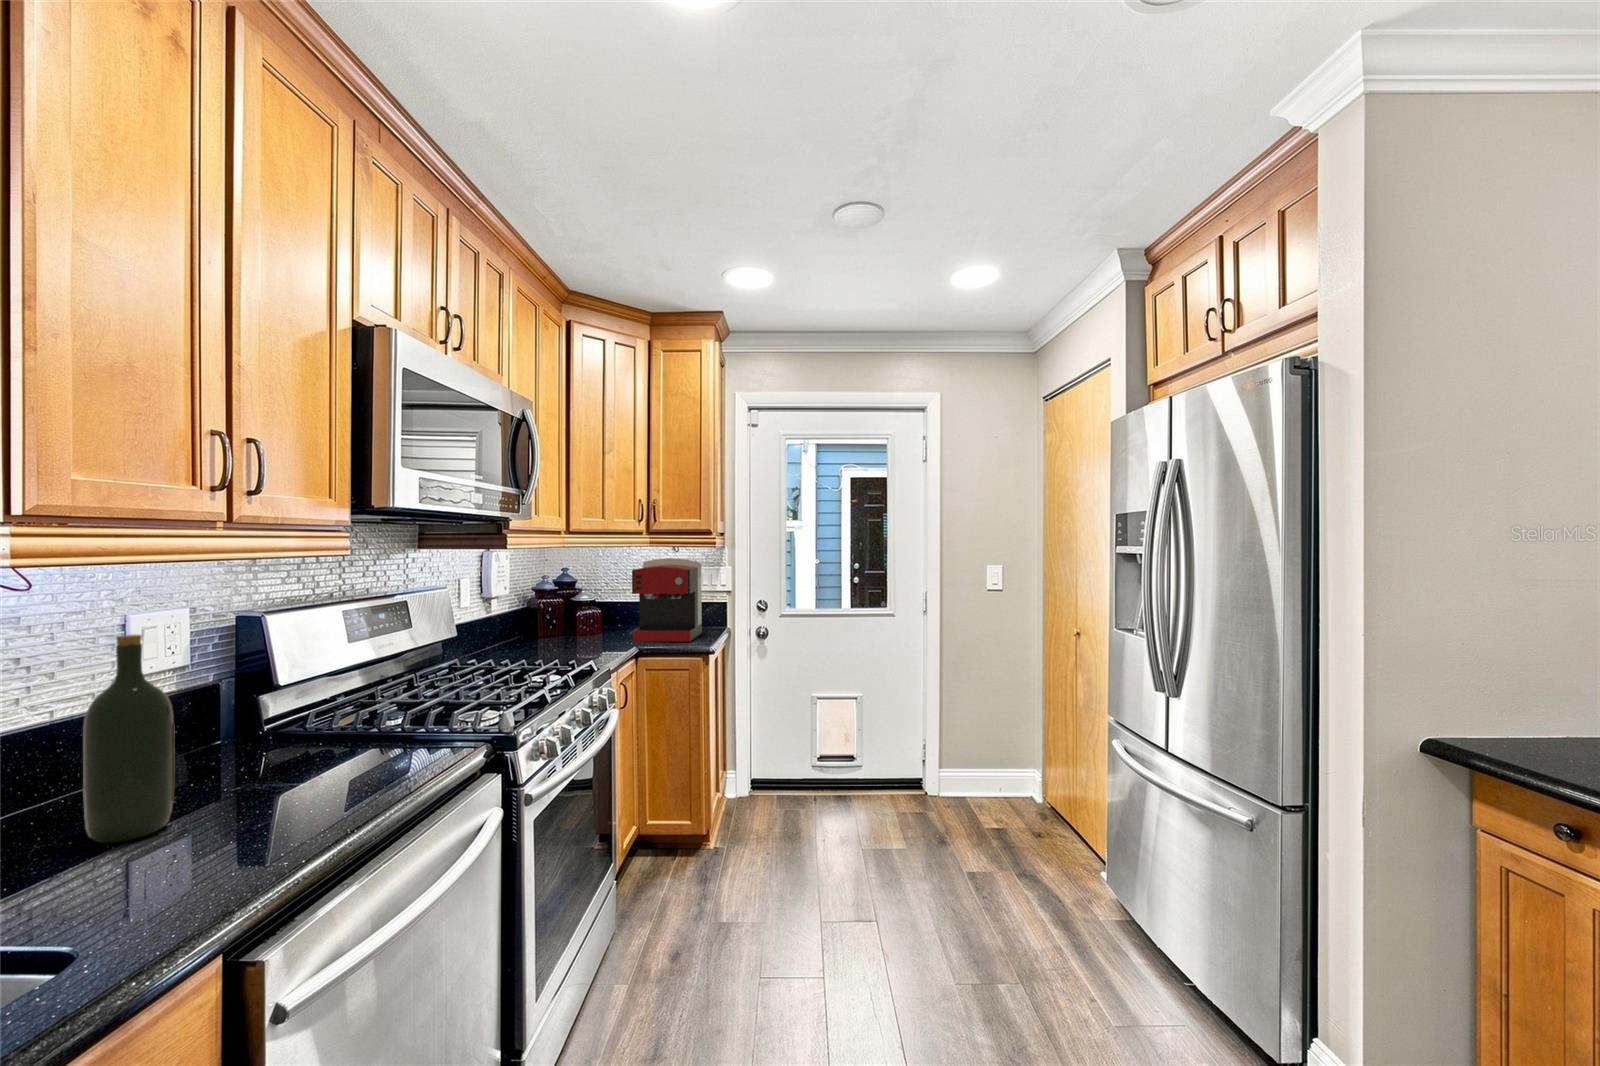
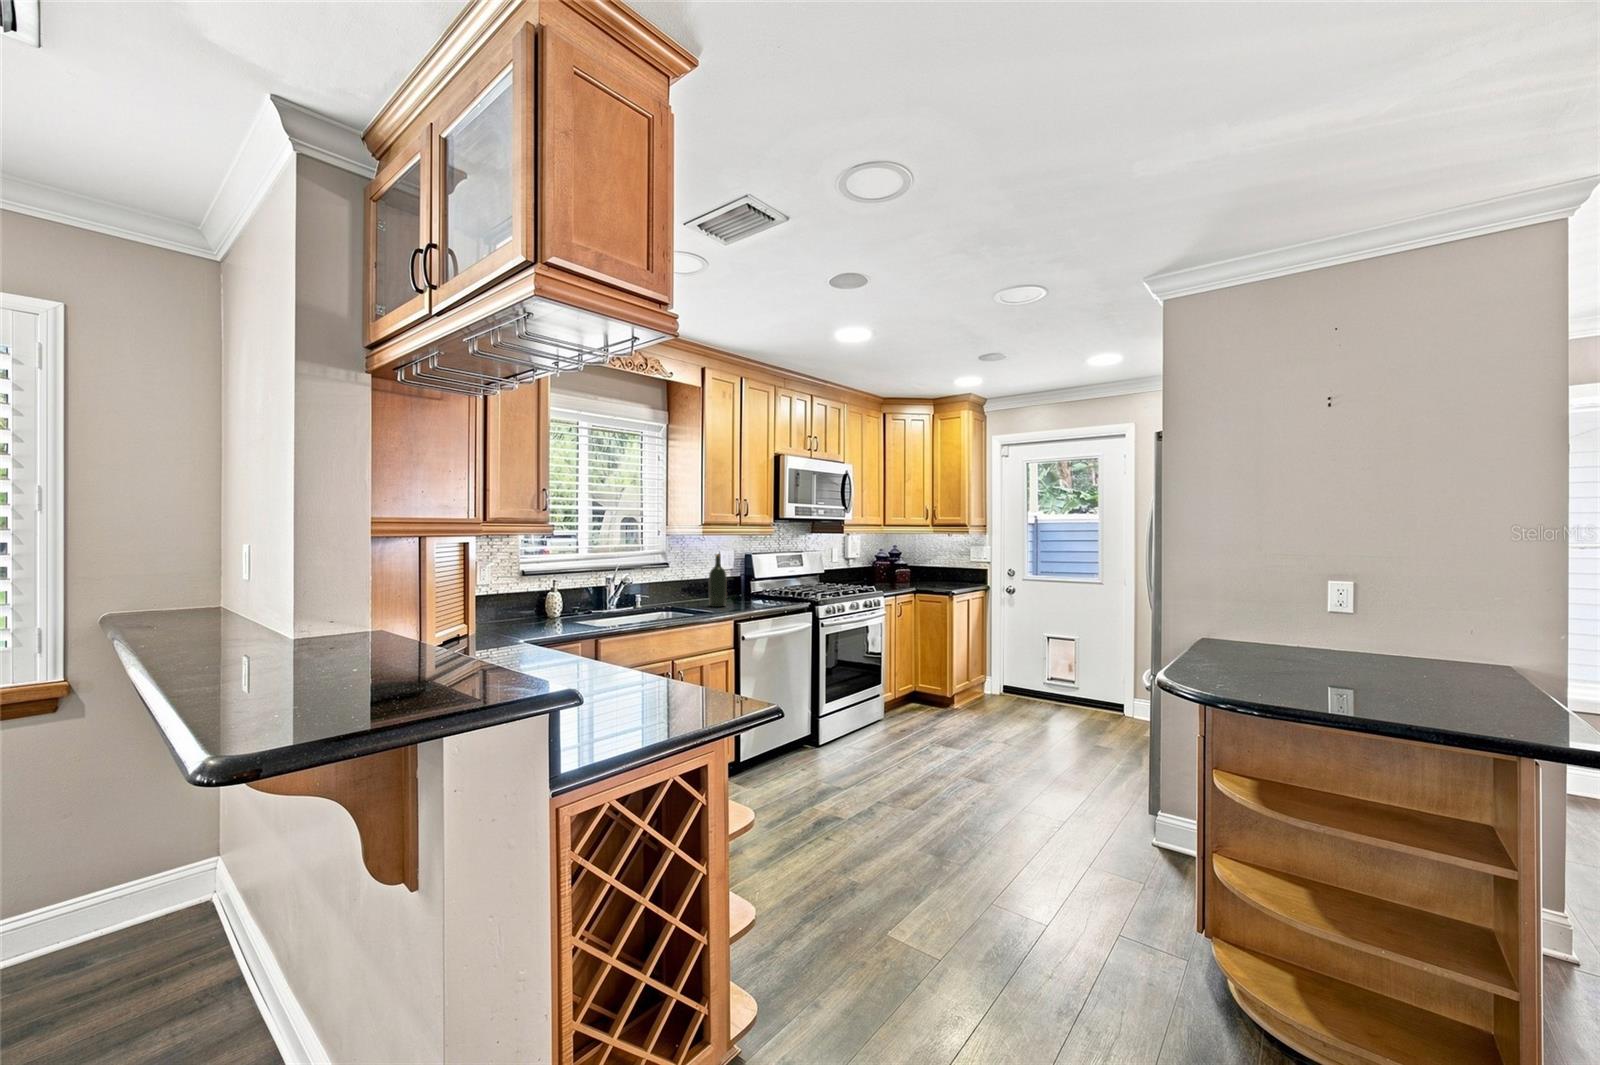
coffee maker: present [632,558,702,642] -> none [916,541,961,588]

